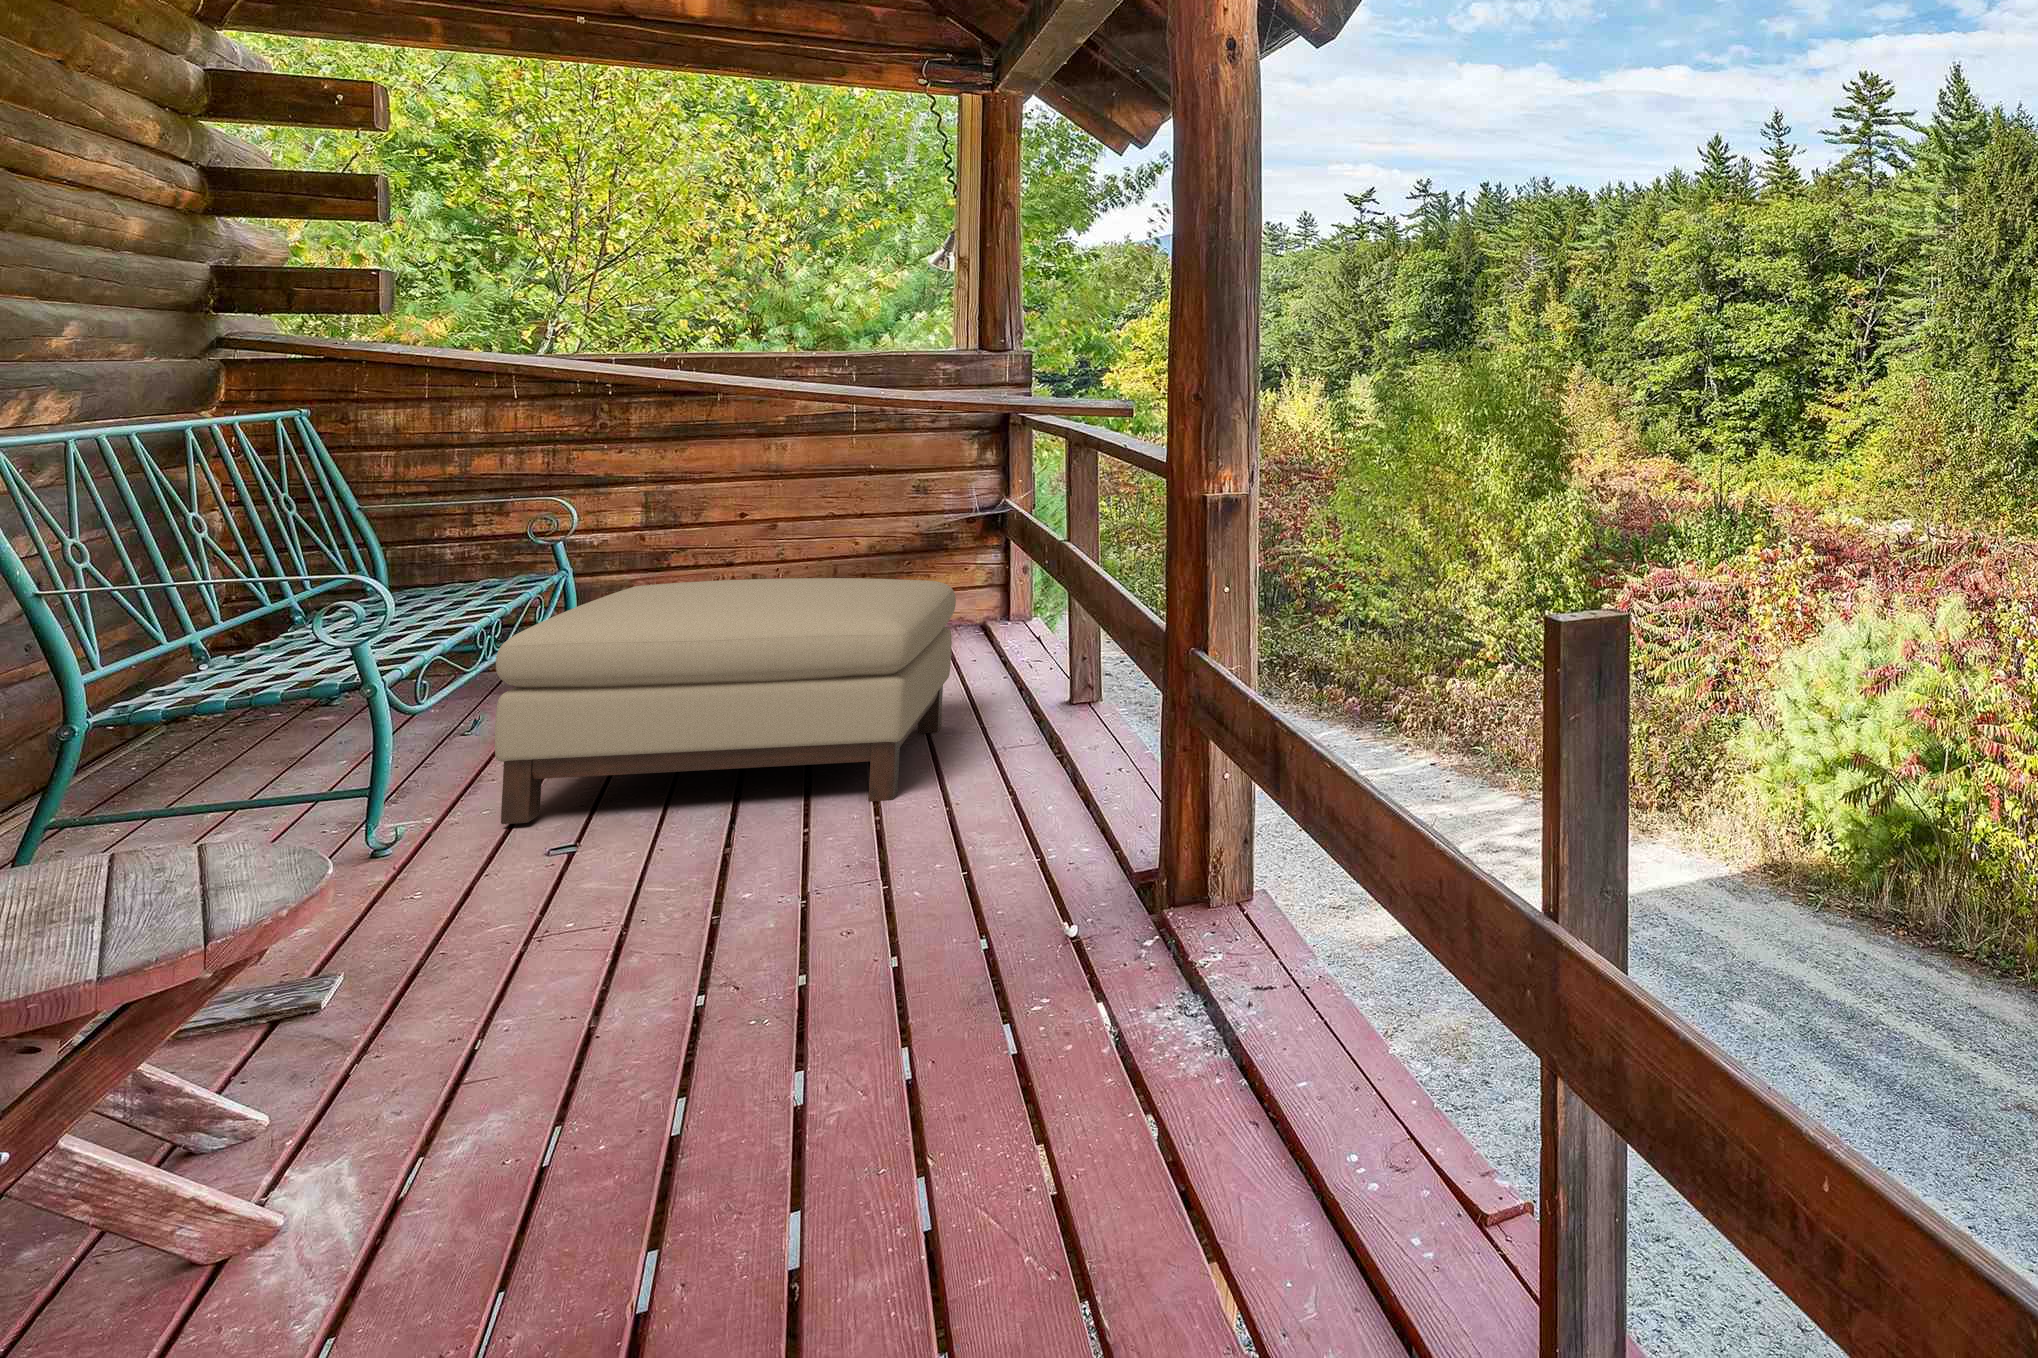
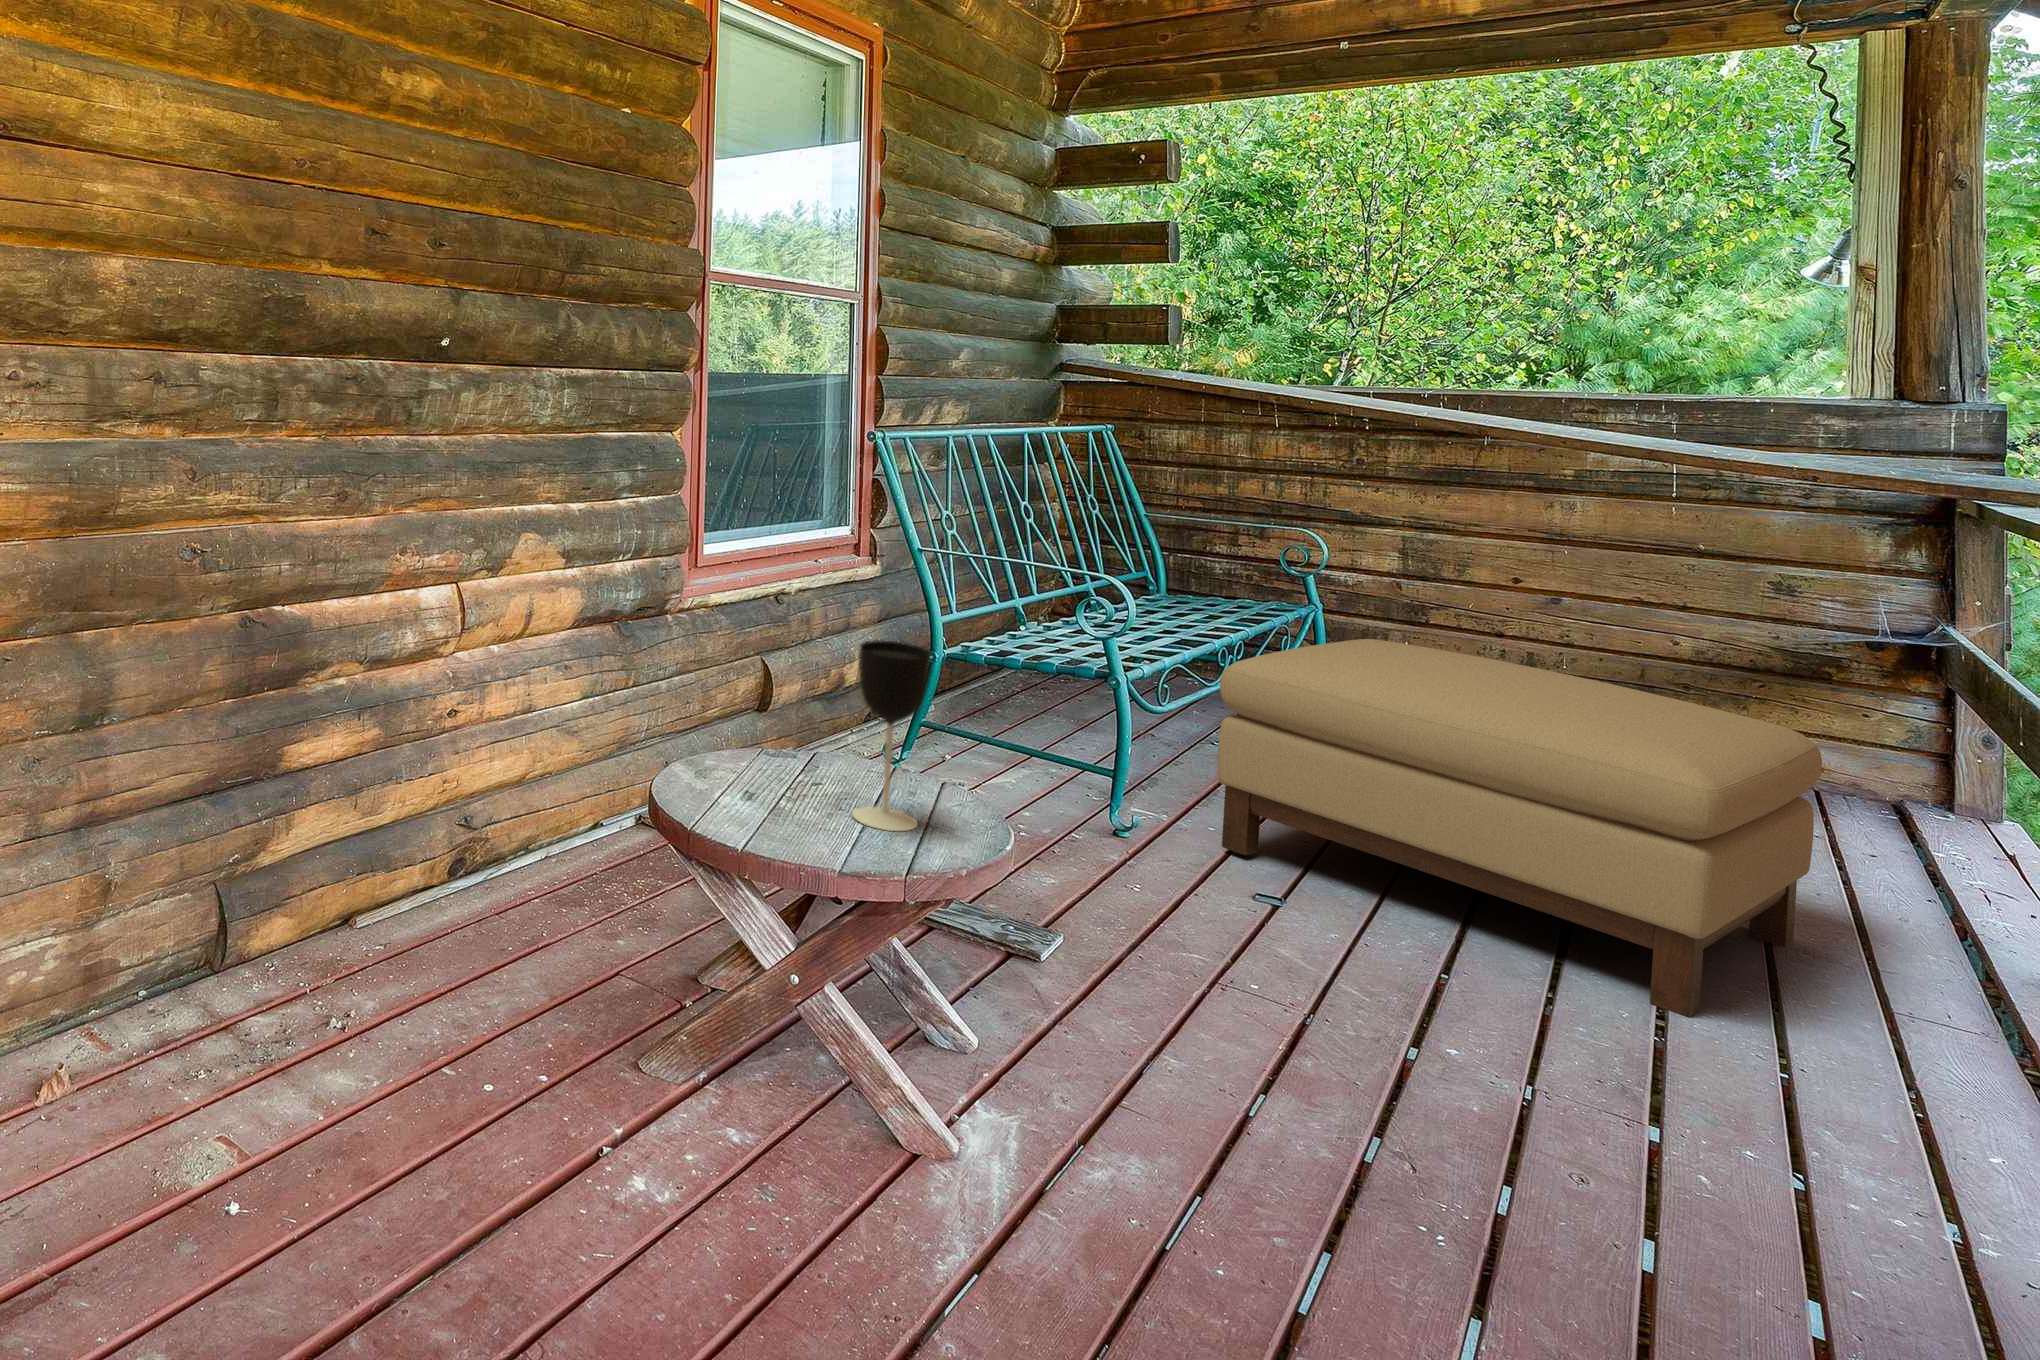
wine glass: none [96,687,226,921] -> present [852,640,930,831]

